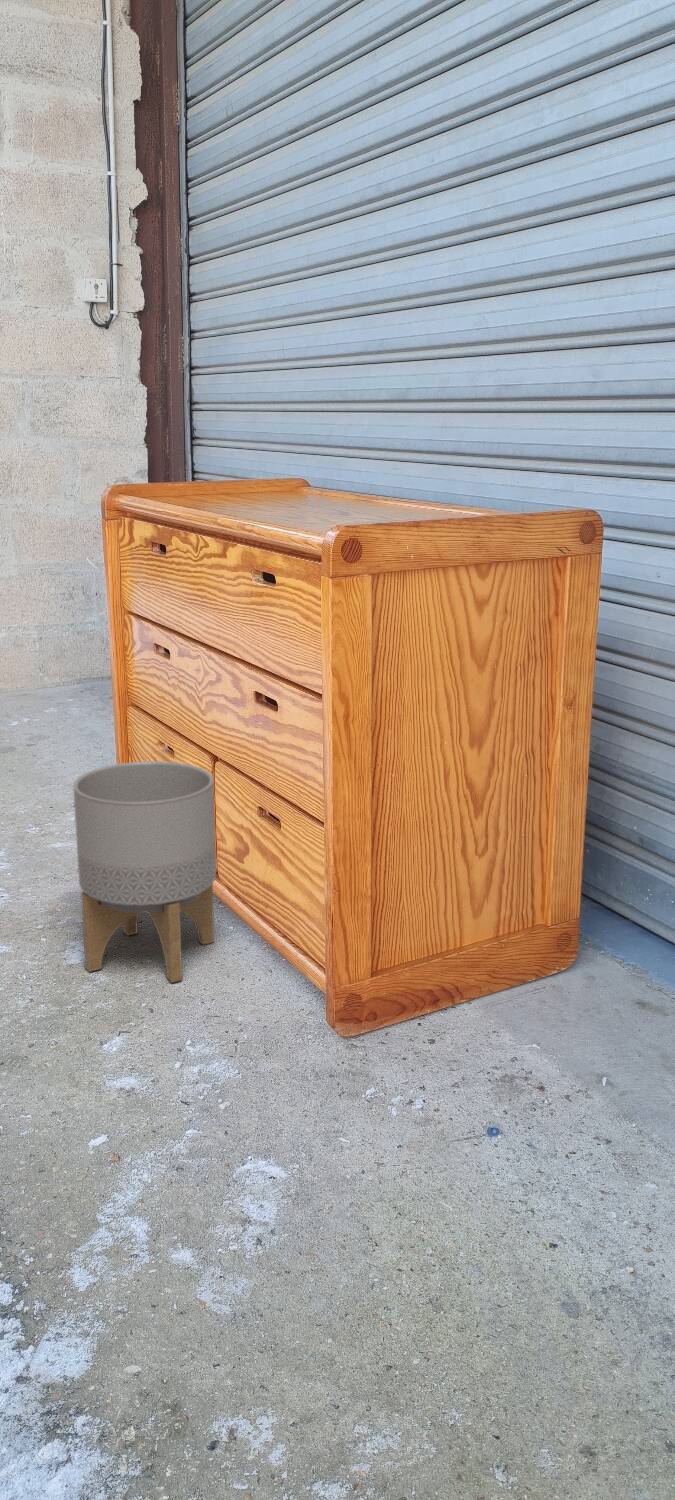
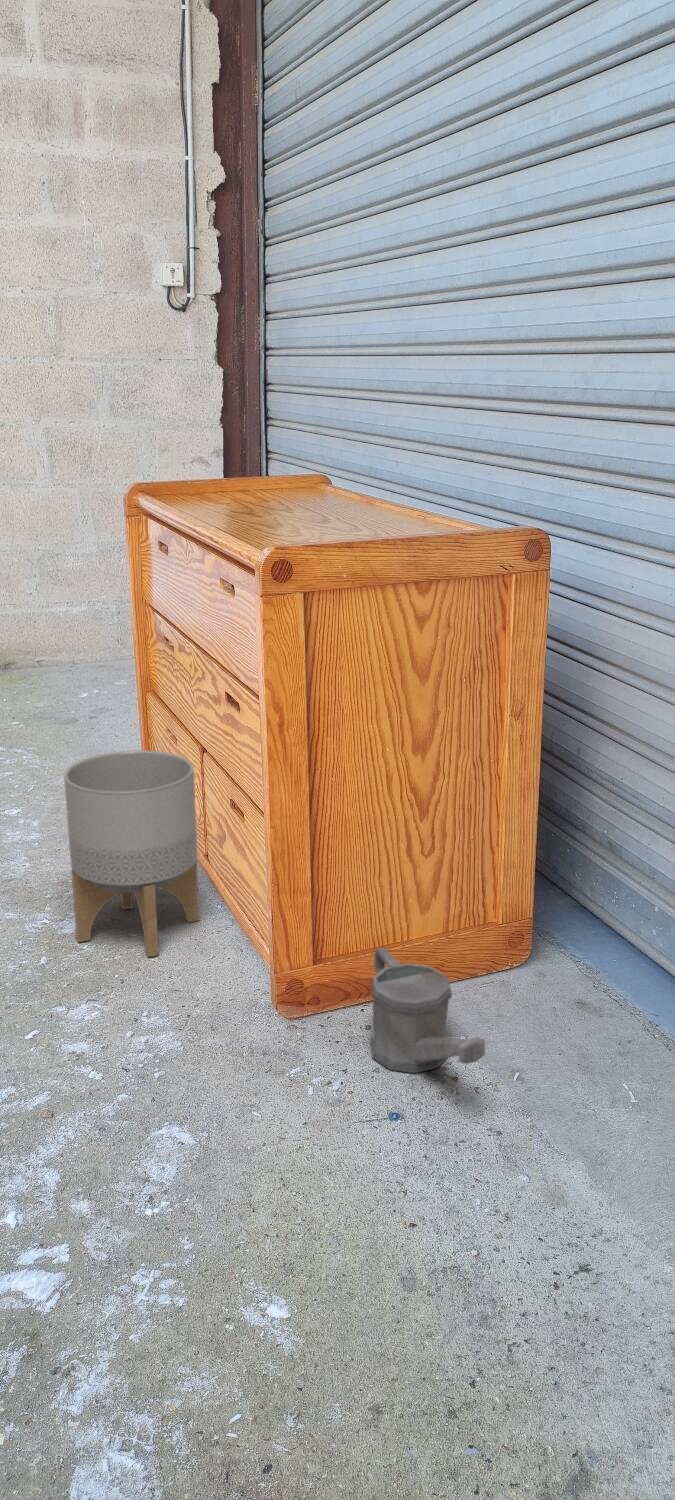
watering can: none [434,954,593,1084] -> present [370,948,485,1073]

